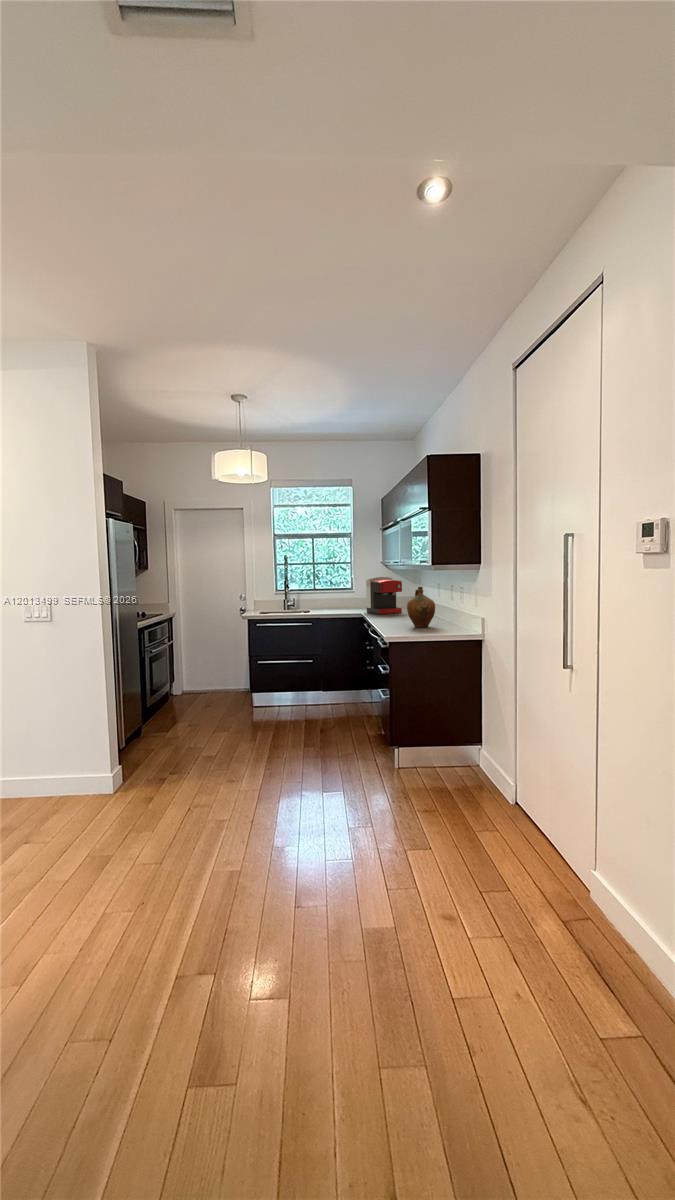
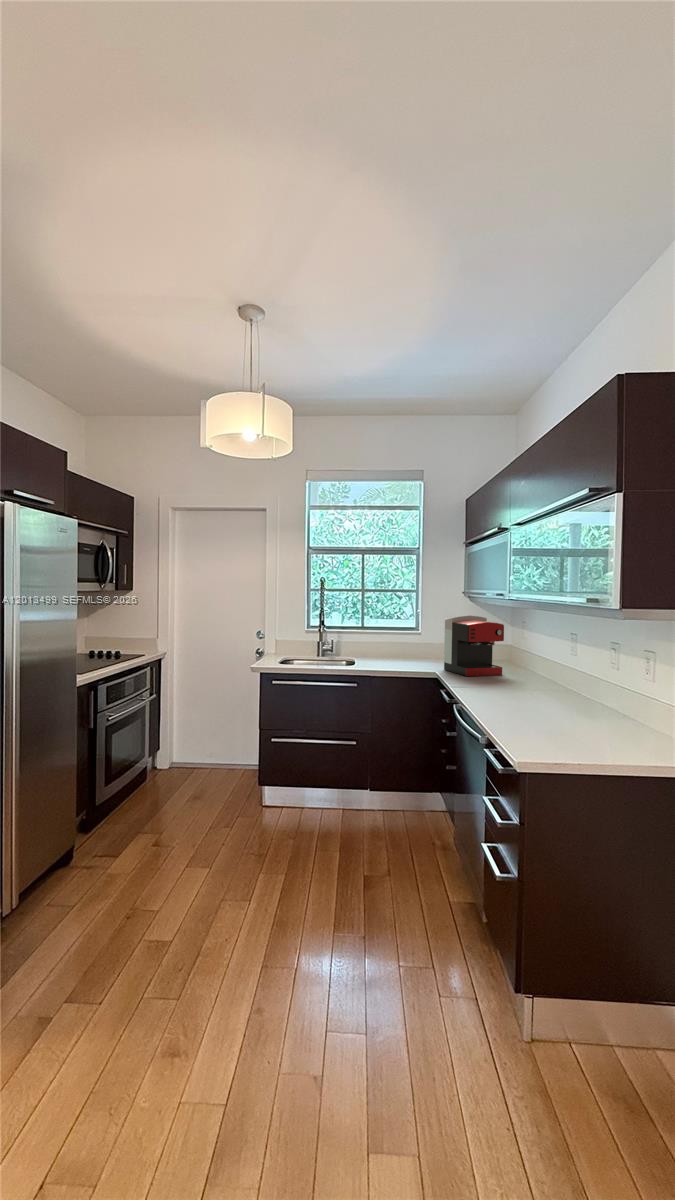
ceramic jug: present [407,587,435,627] -> none [537,645,597,724]

